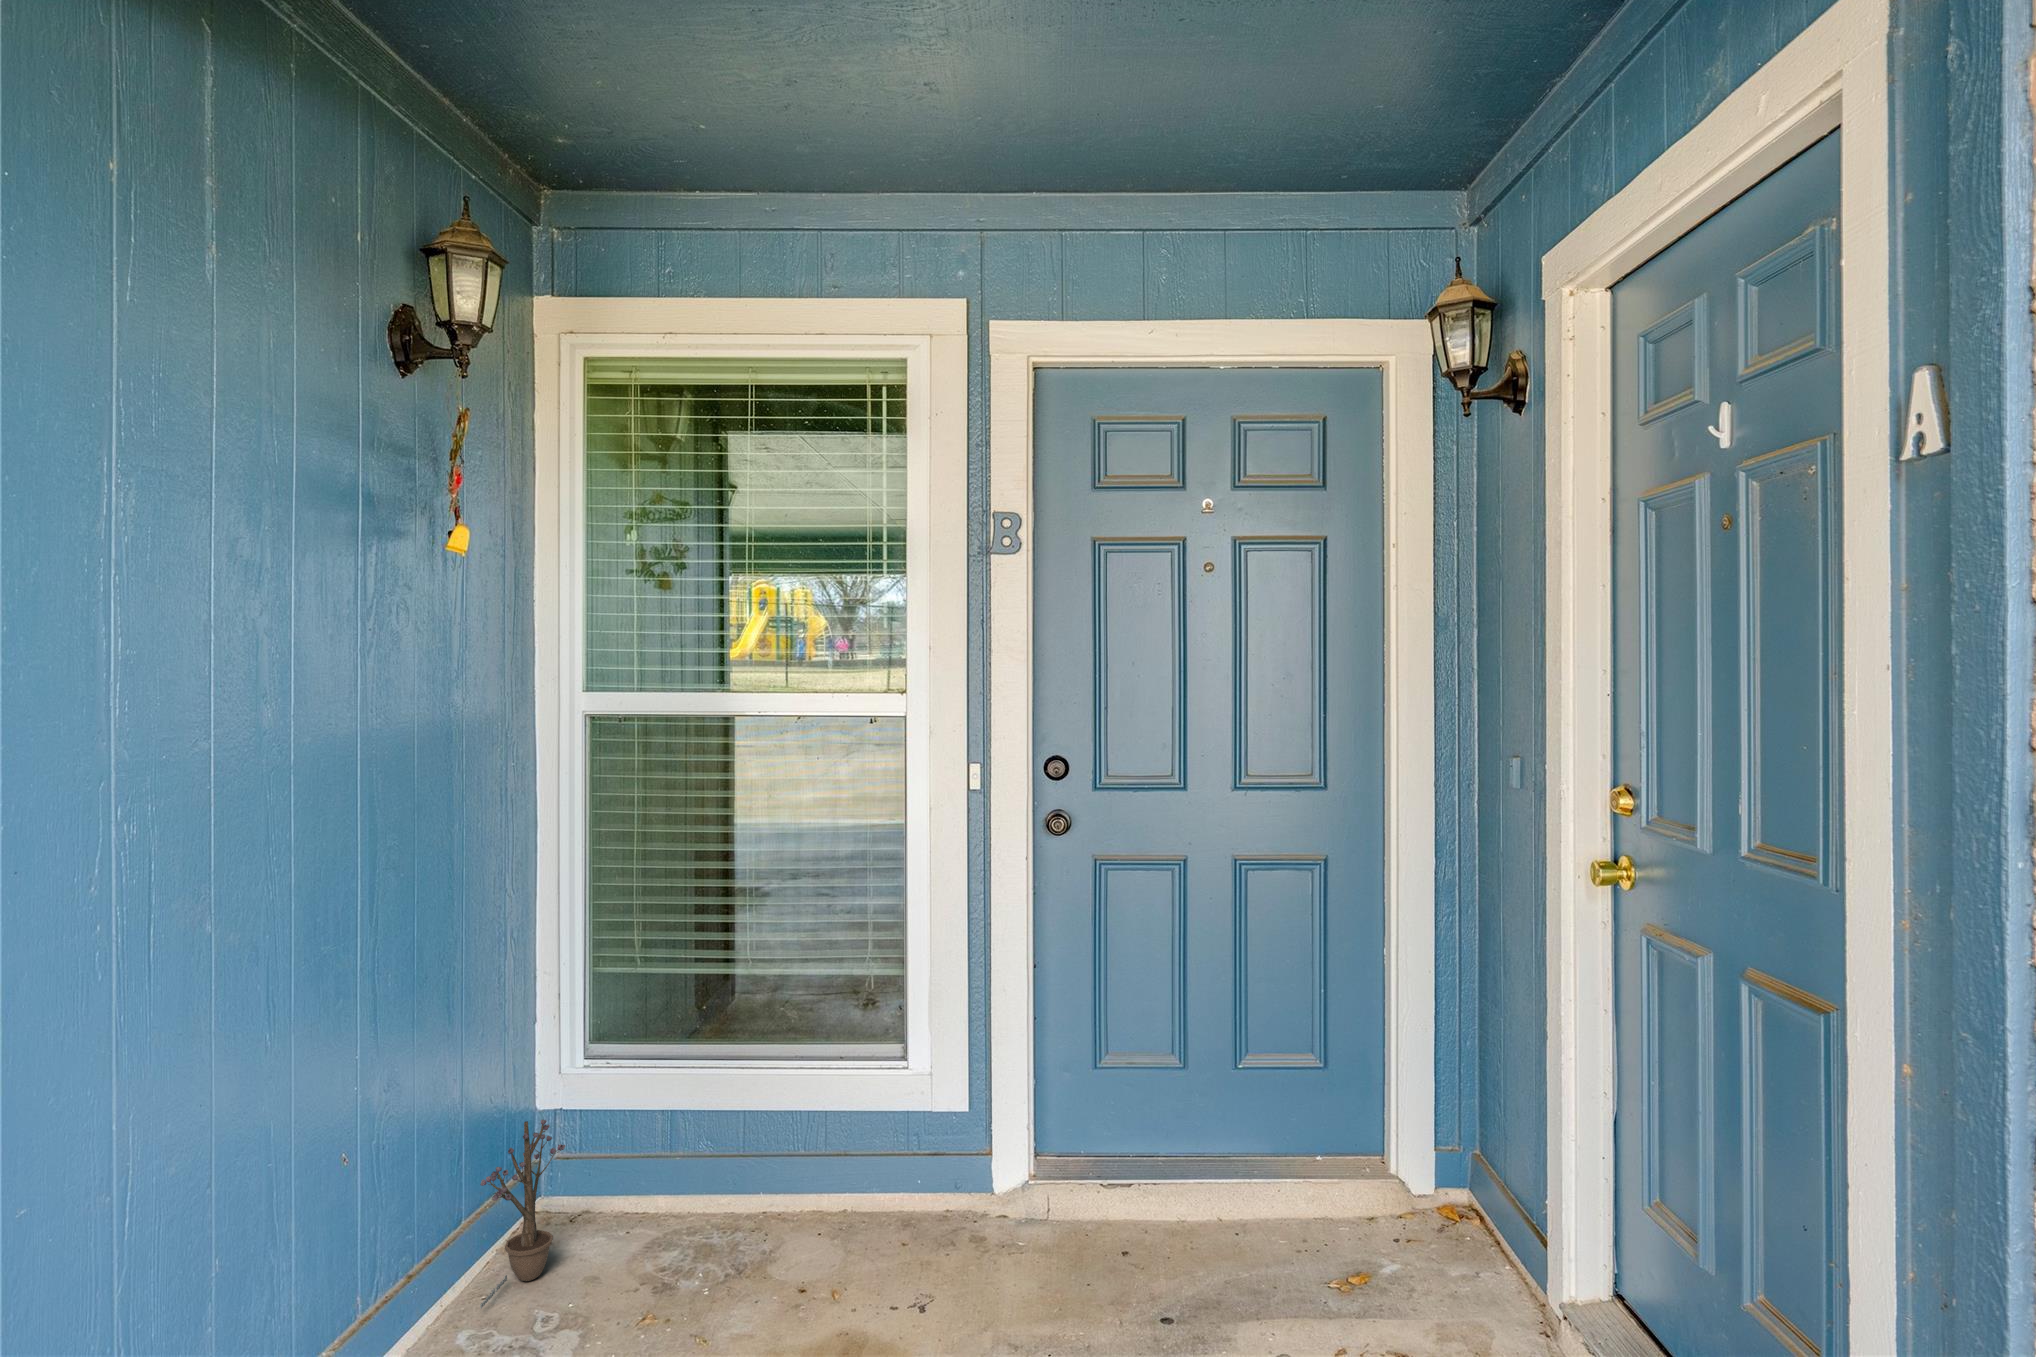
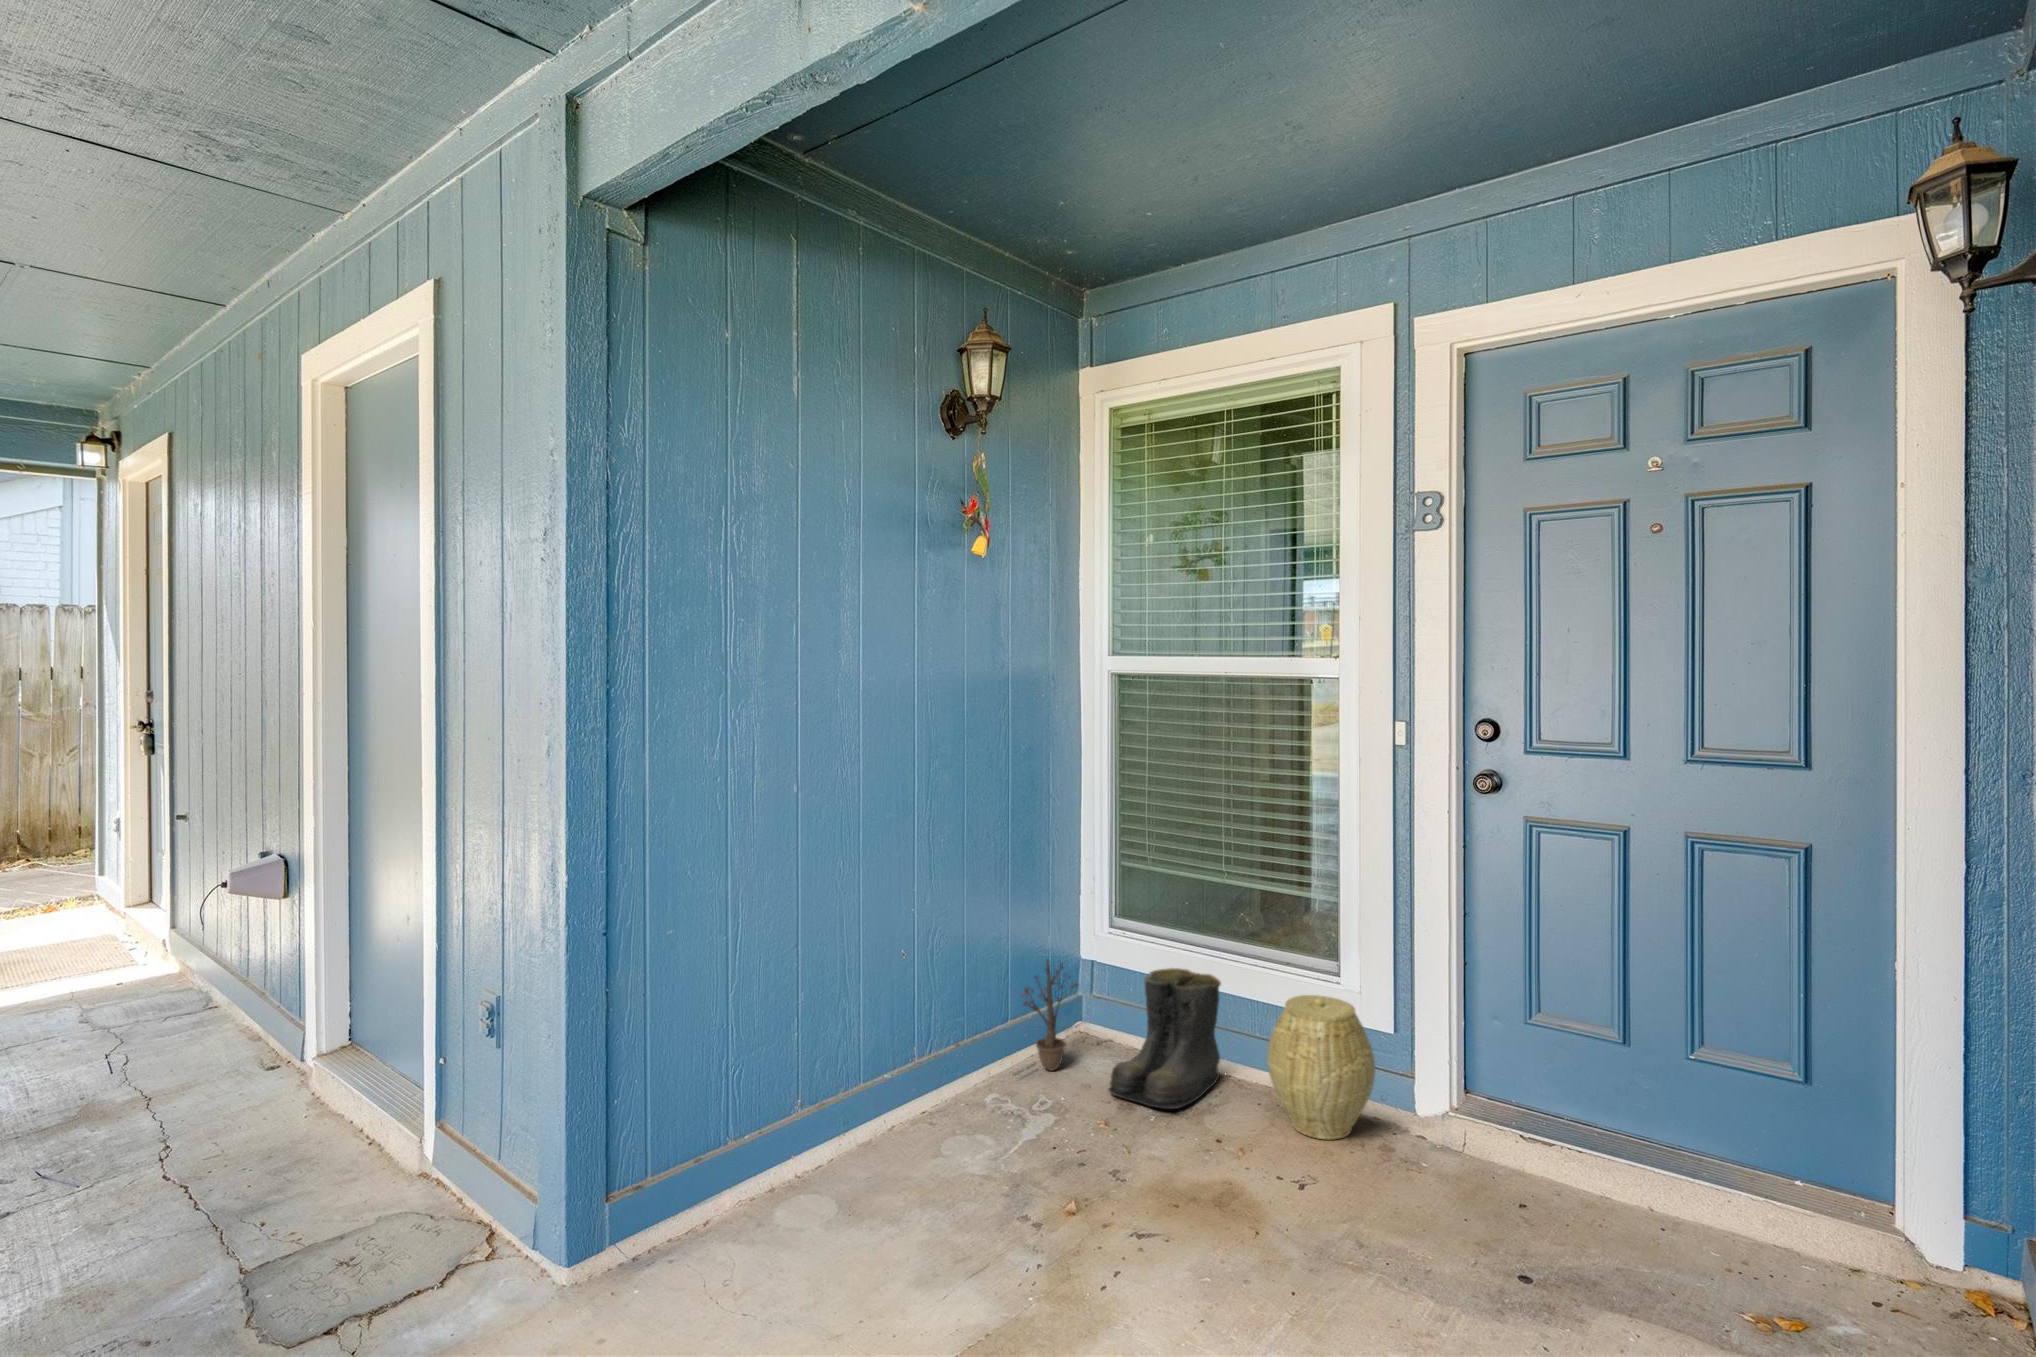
woven basket: none [844,1085,966,1256] -> present [1267,995,1375,1140]
boots: none [634,1089,769,1286] -> present [1109,968,1221,1109]

